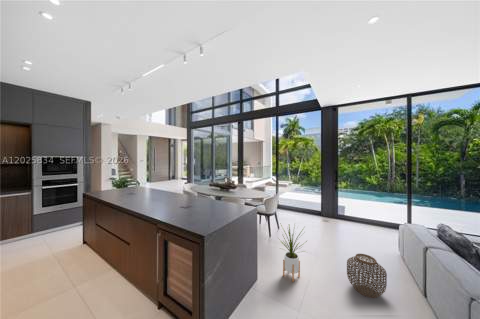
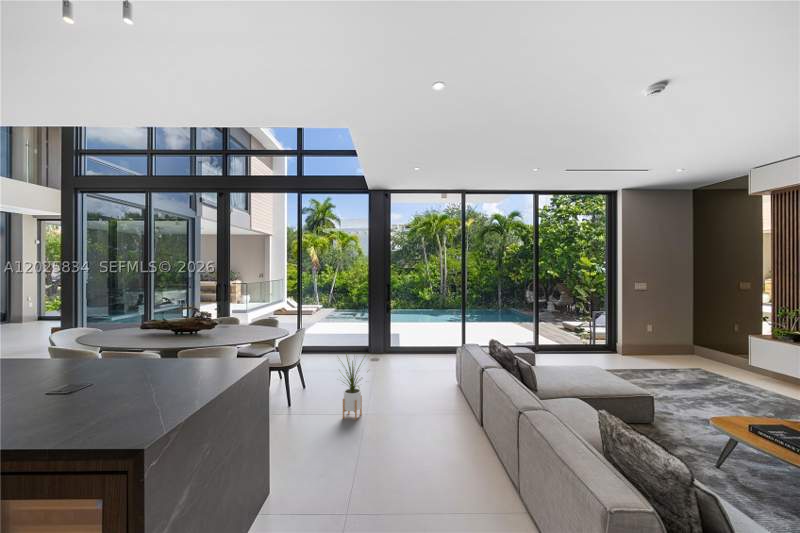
woven basket: present [347,254,387,298] -> none [409,372,442,411]

